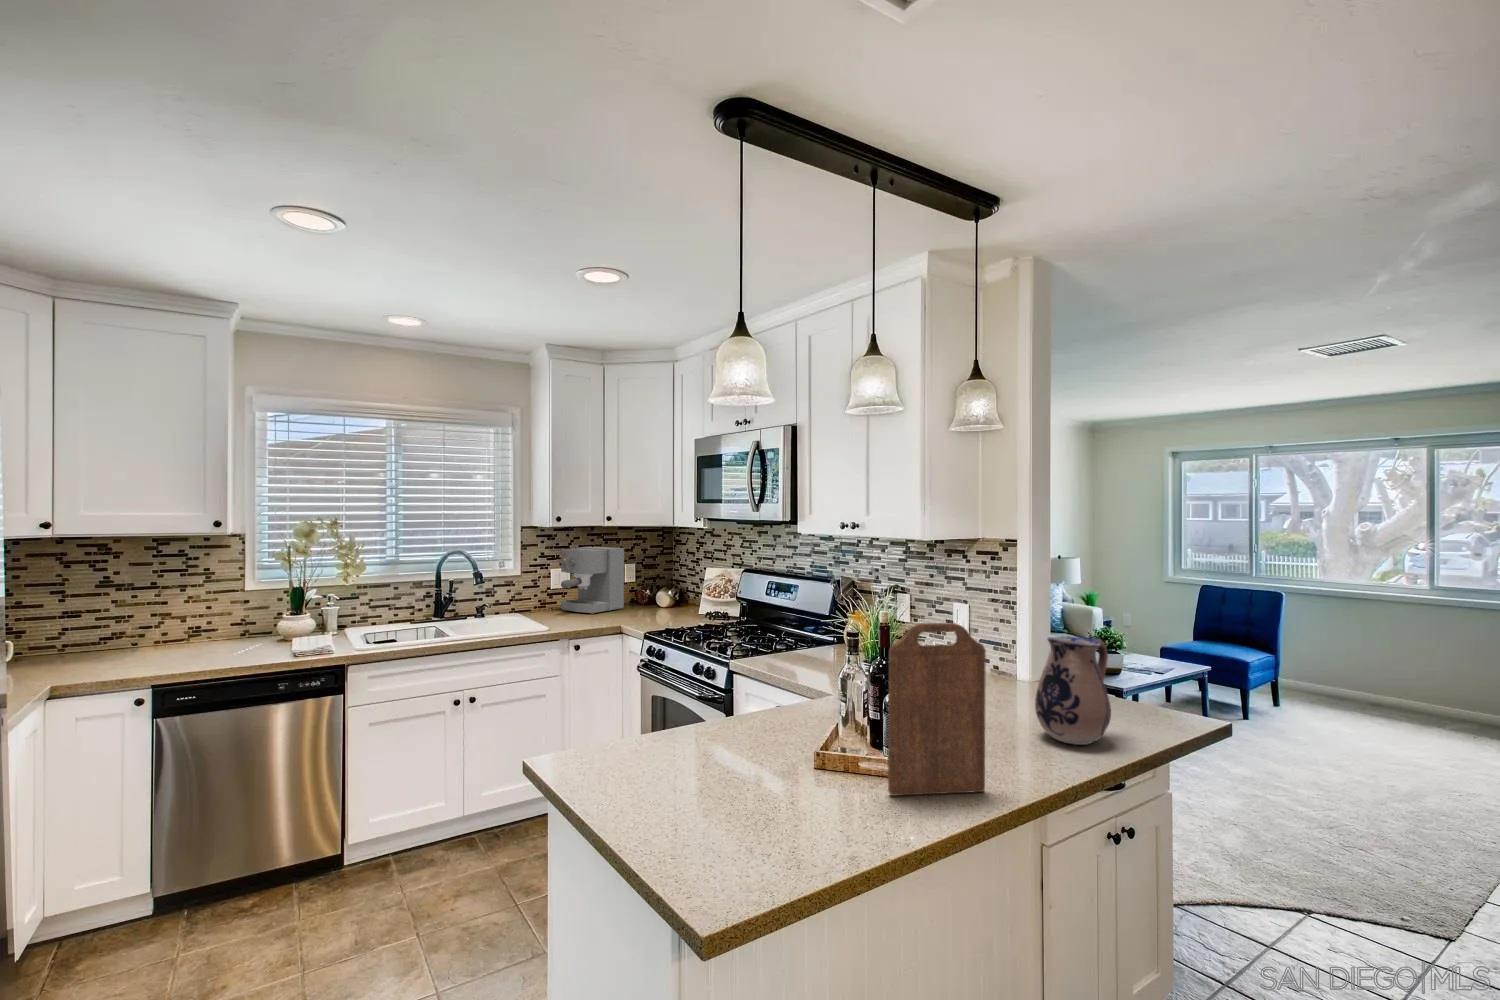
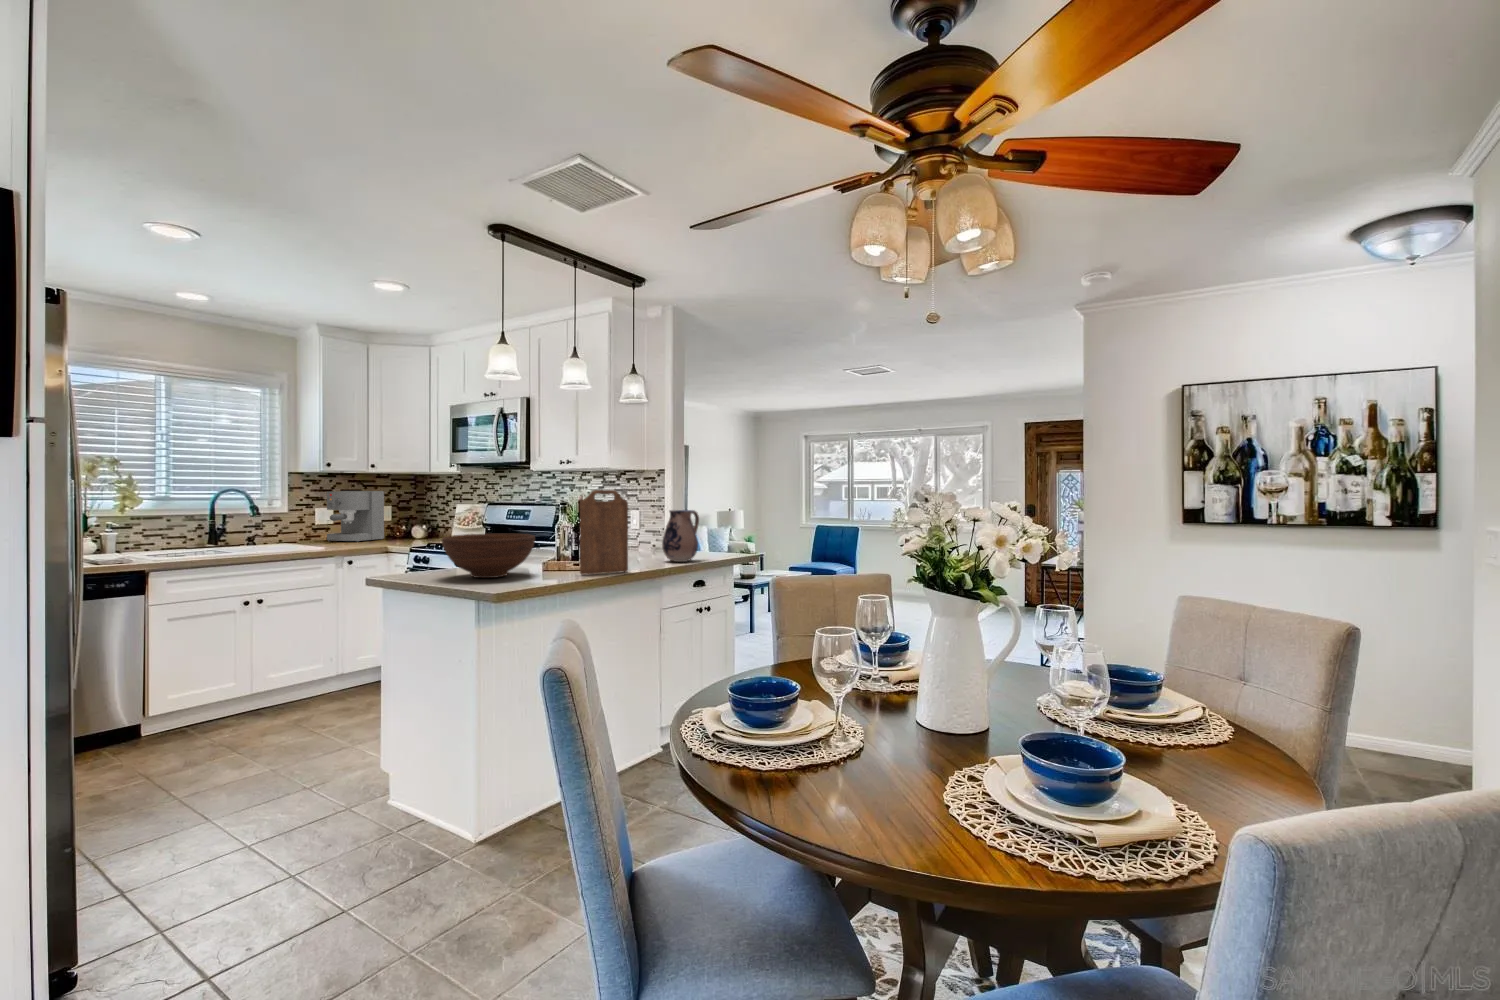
fruit bowl: none [640,685,803,791] -> present [442,534,535,578]

